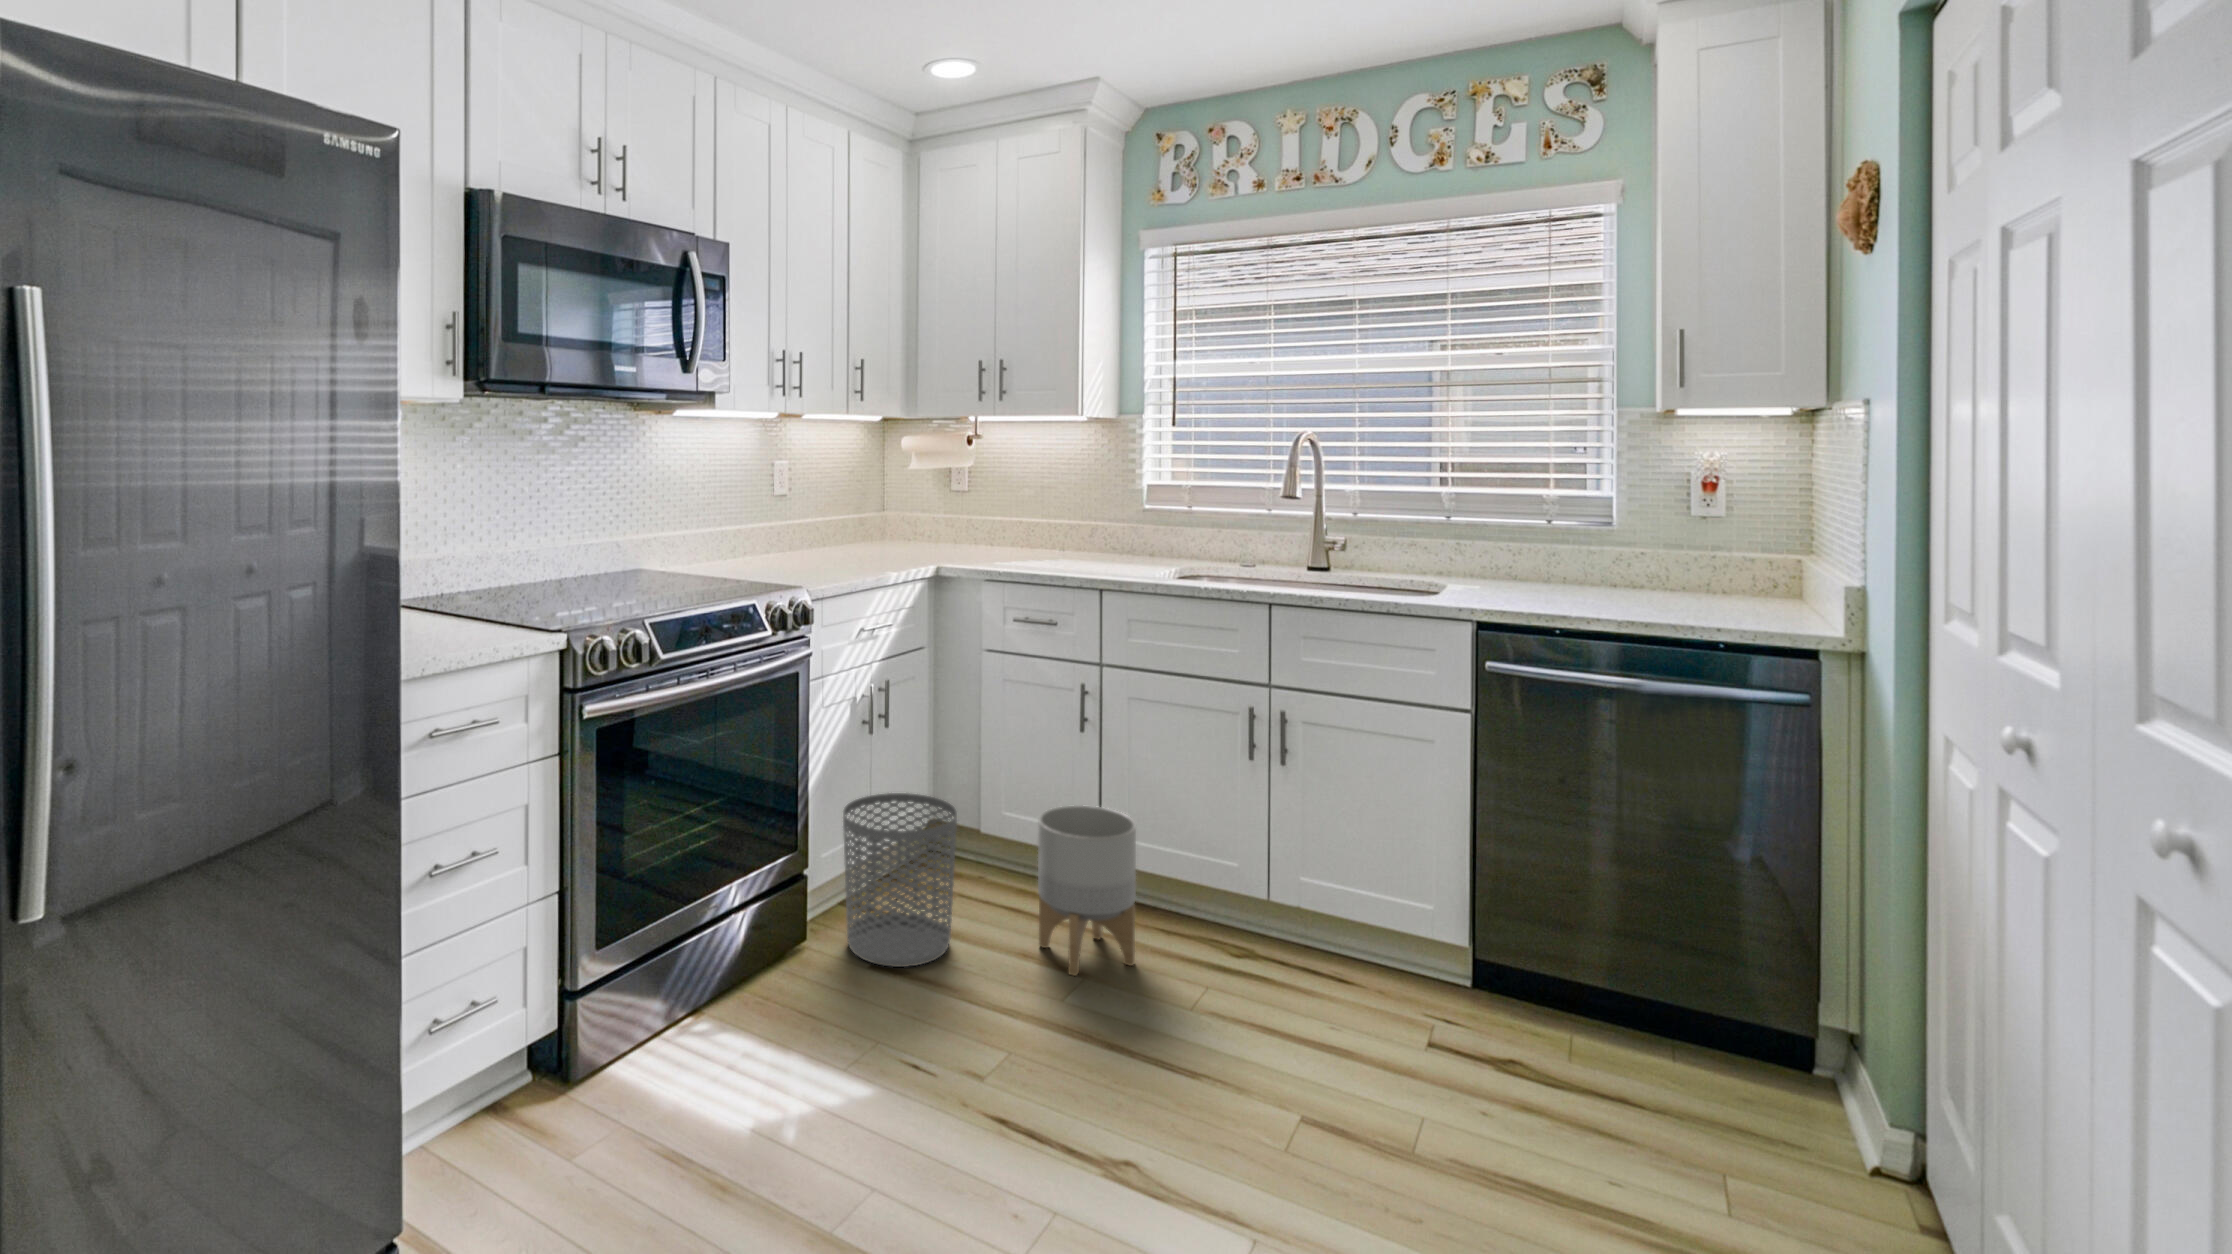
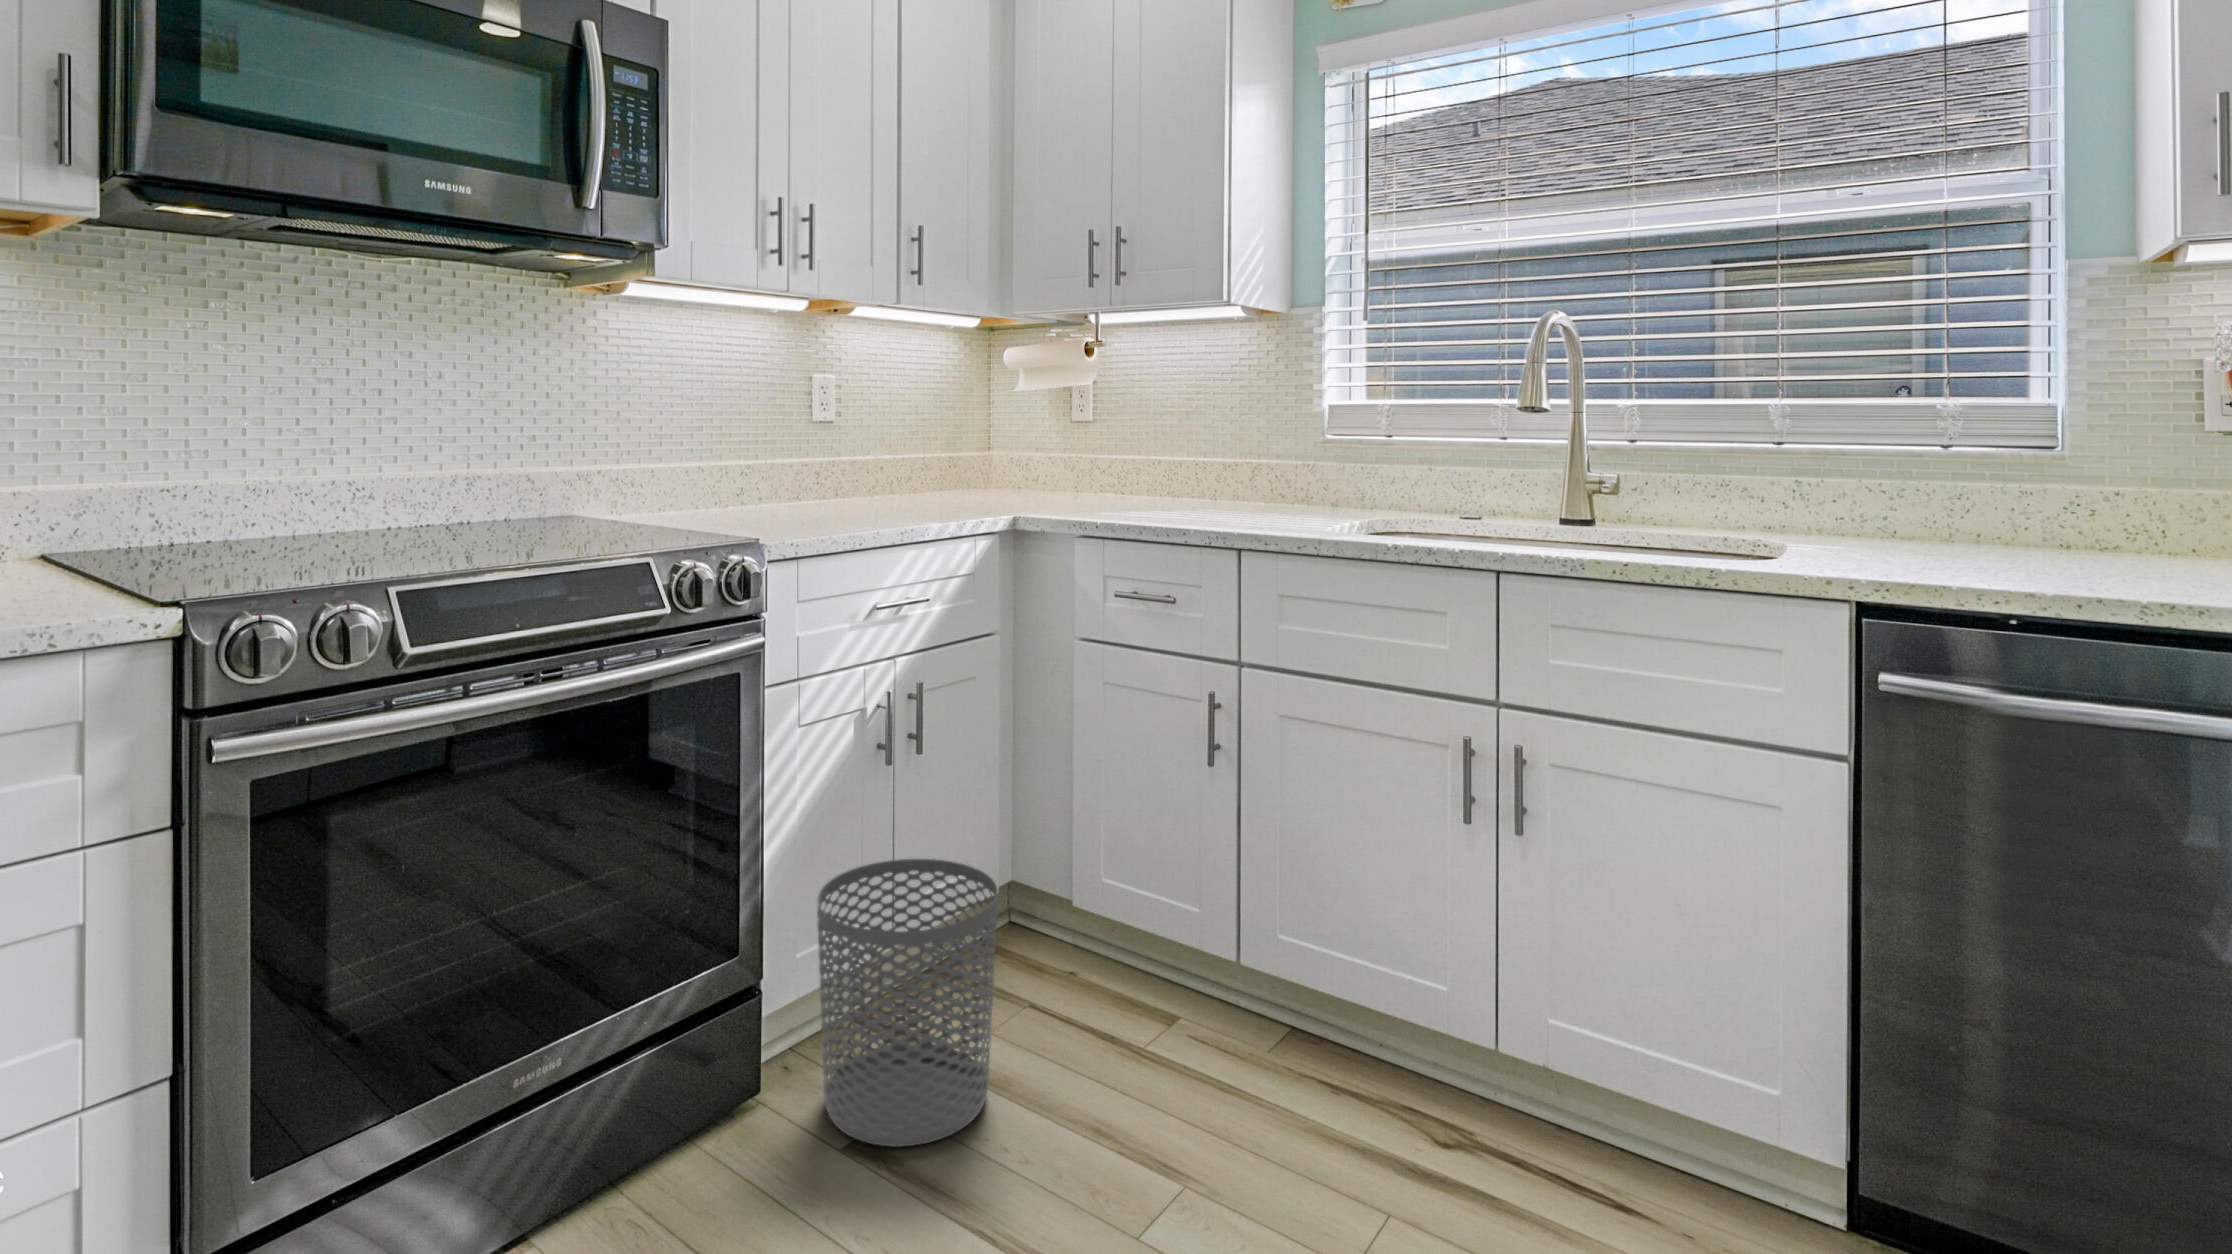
planter: present [1038,805,1136,976] -> none [1123,884,1278,1173]

